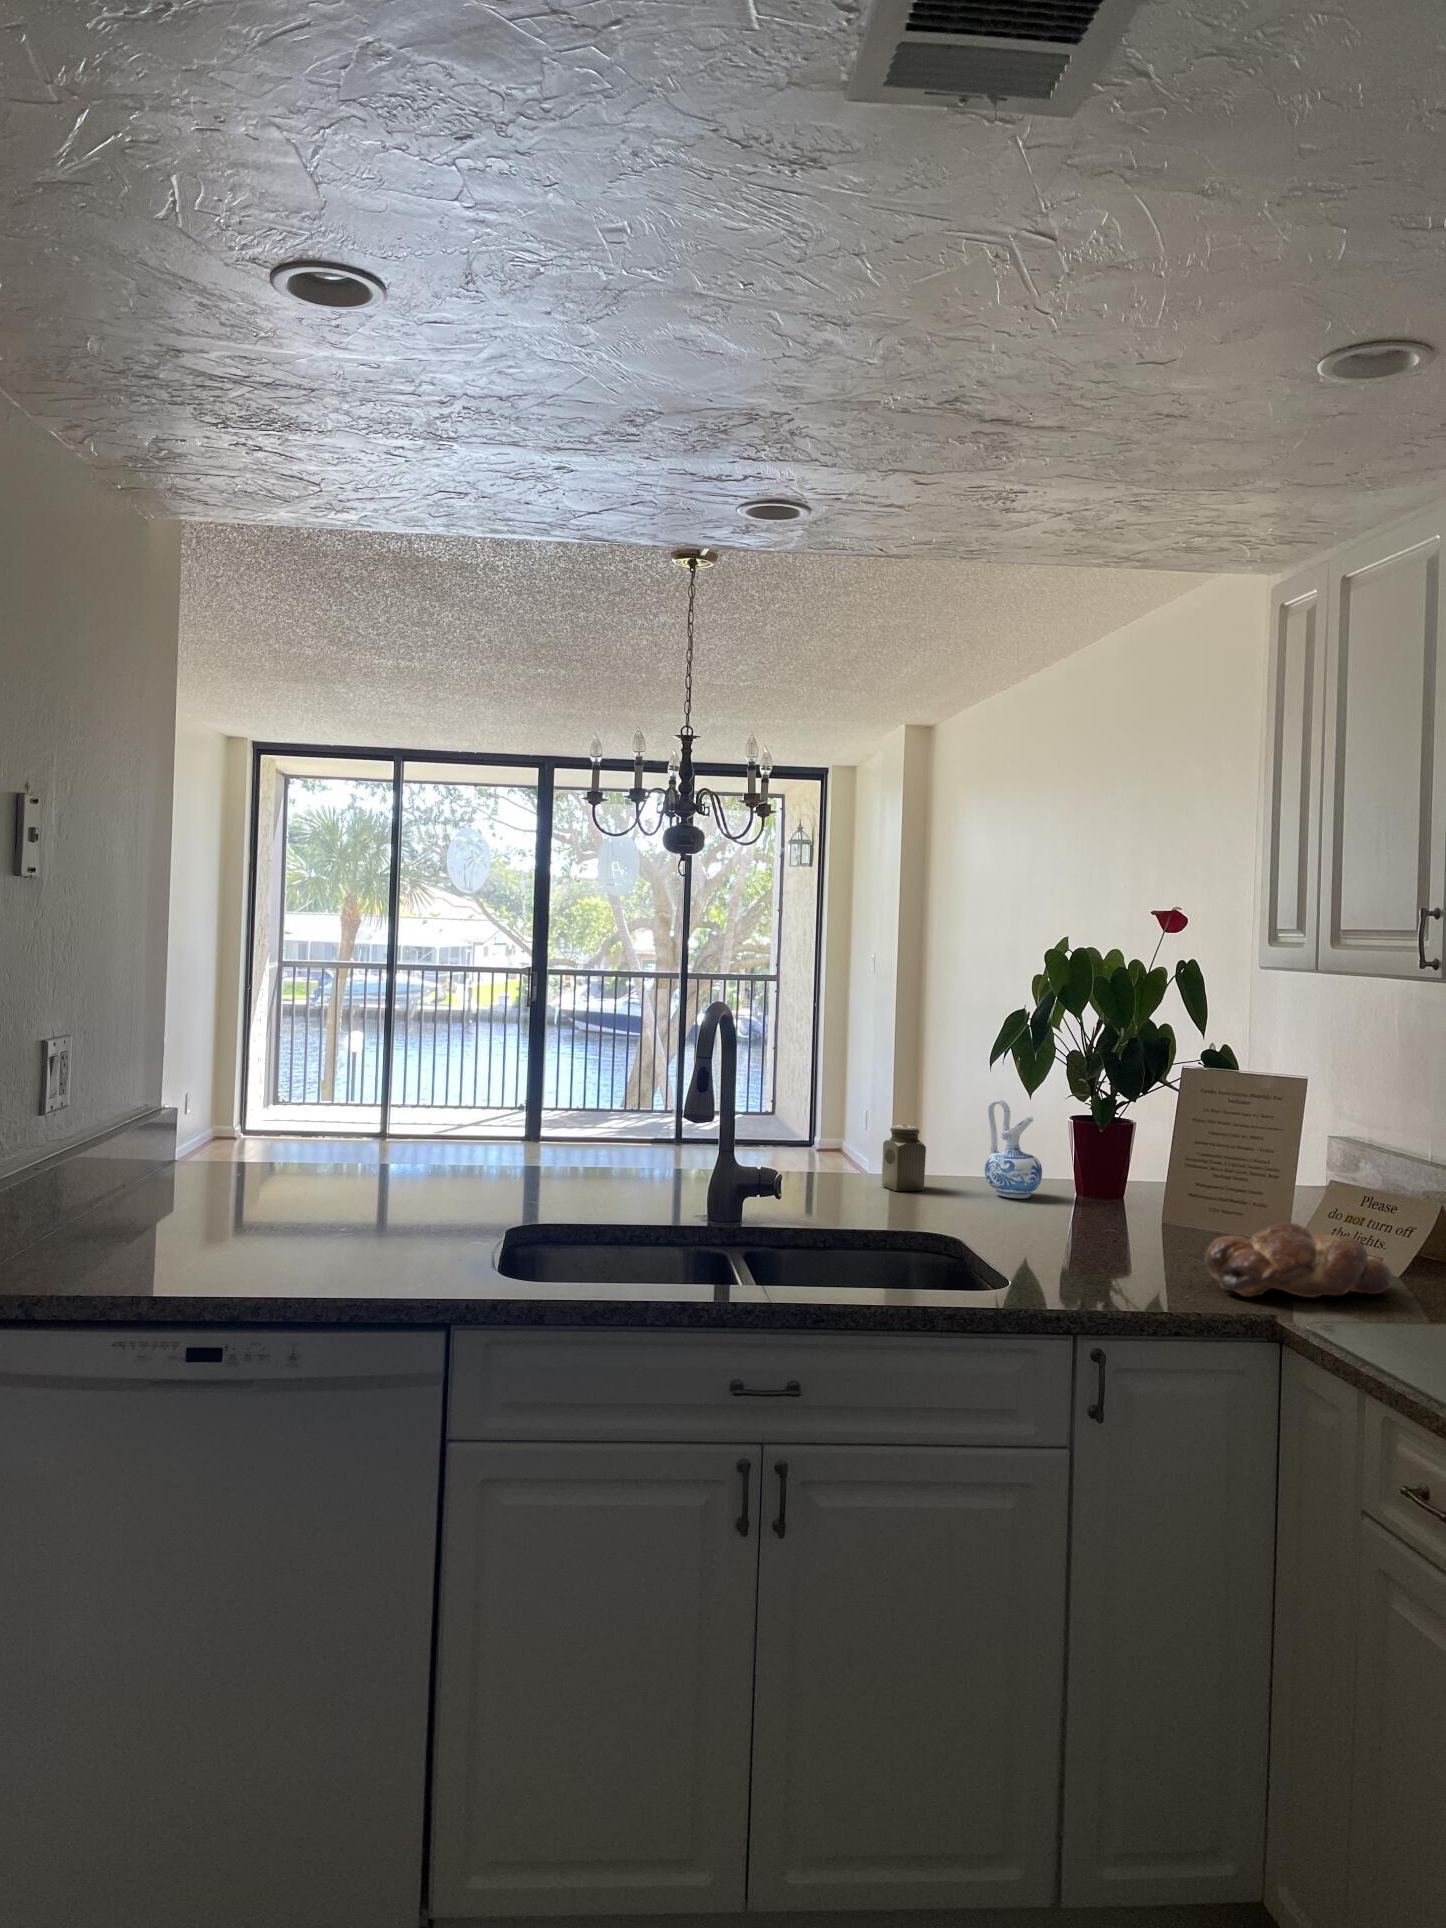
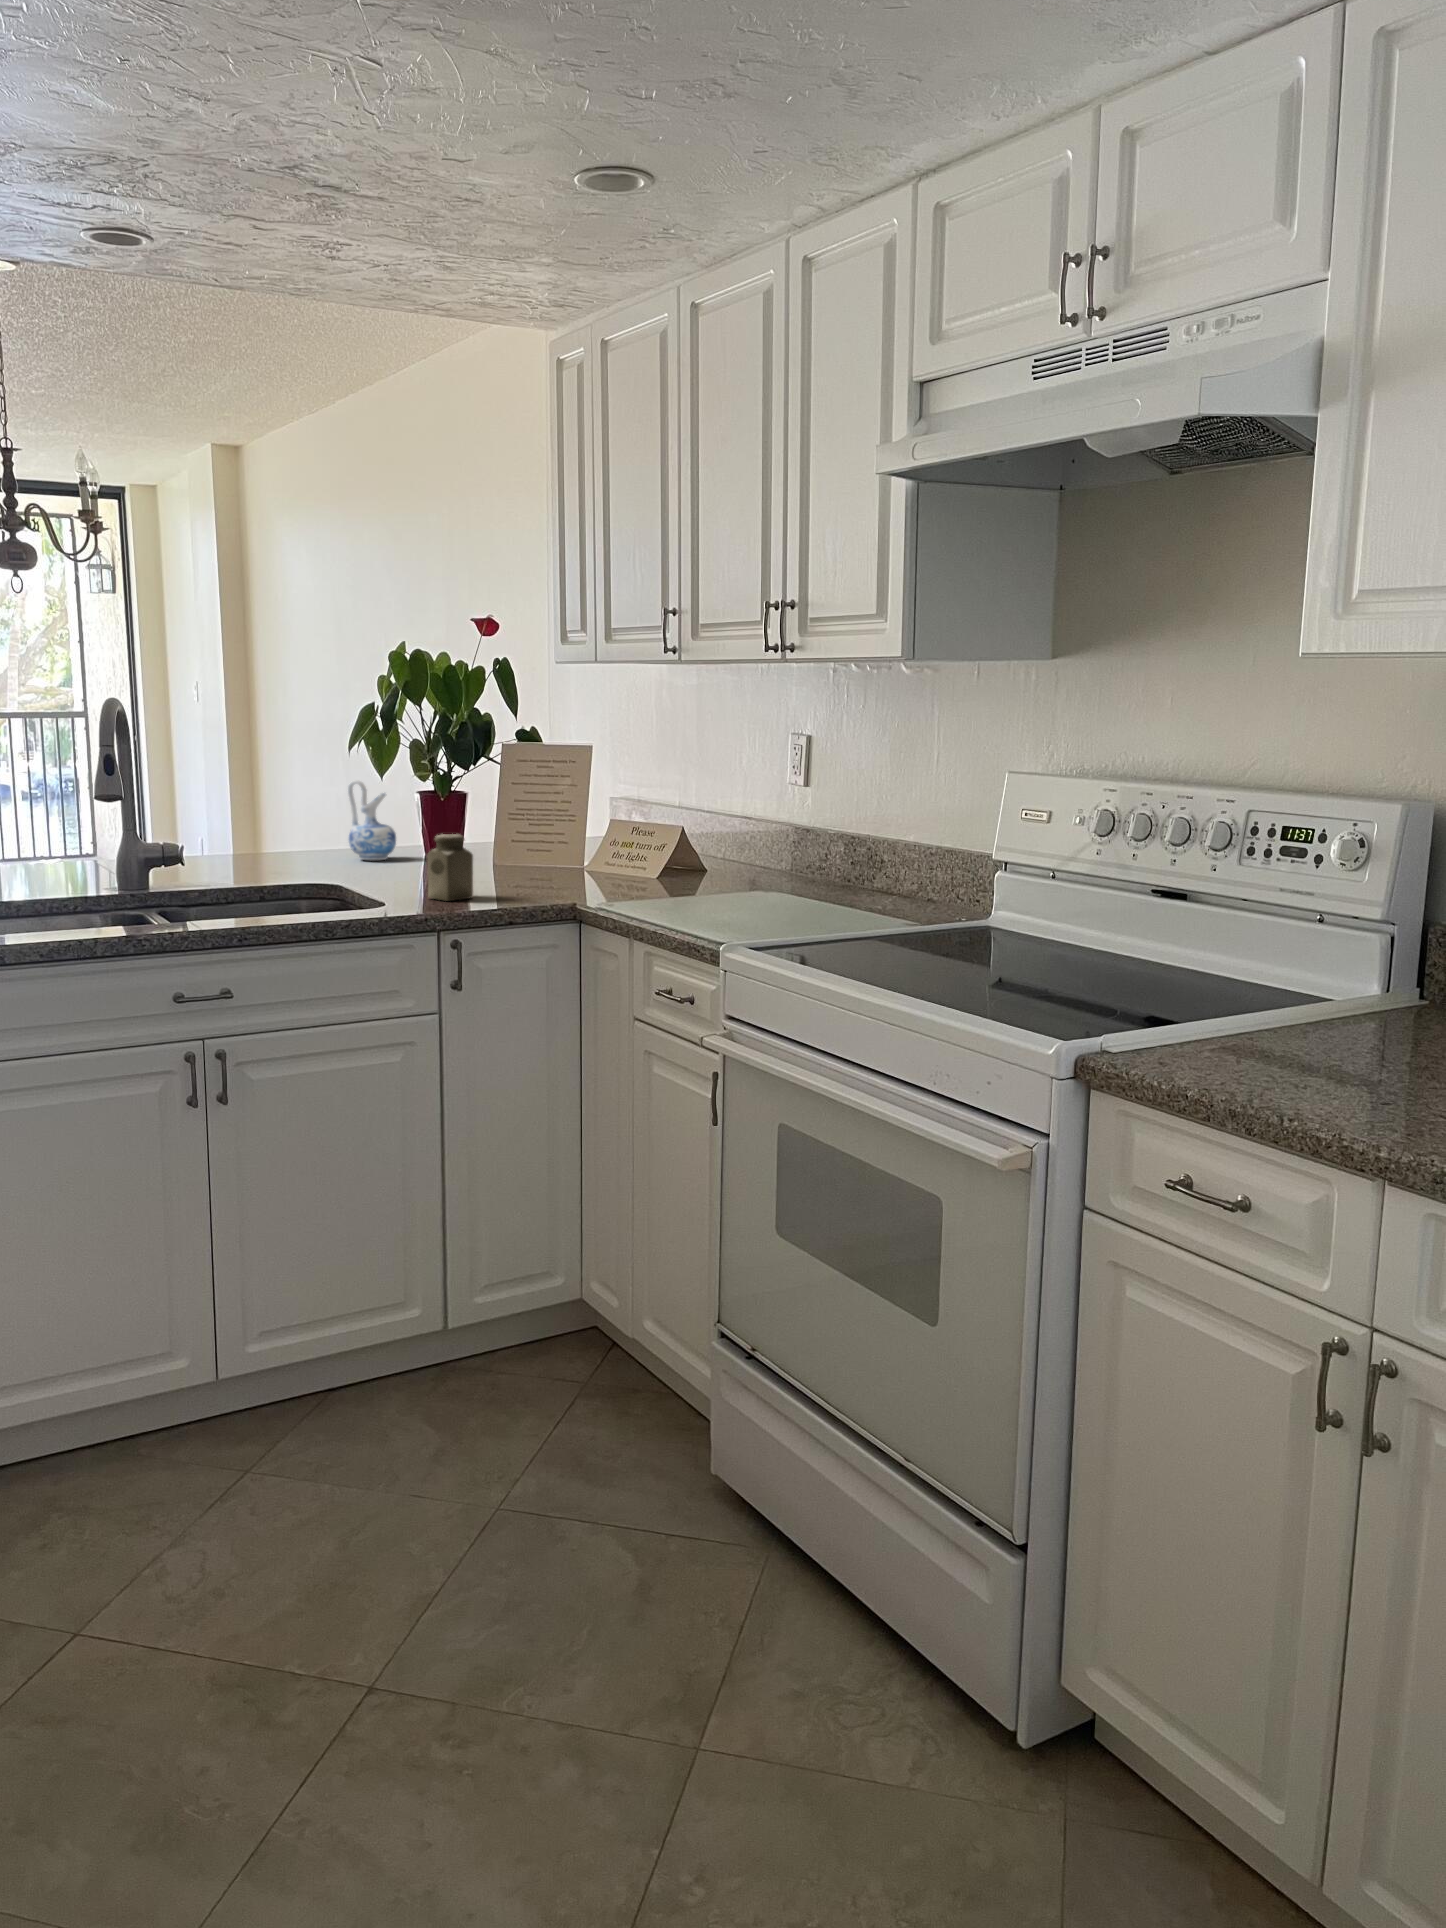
salt shaker: present [882,1125,926,1191] -> present [427,834,473,901]
bread loaf: present [1204,1223,1393,1297] -> none [525,842,652,894]

